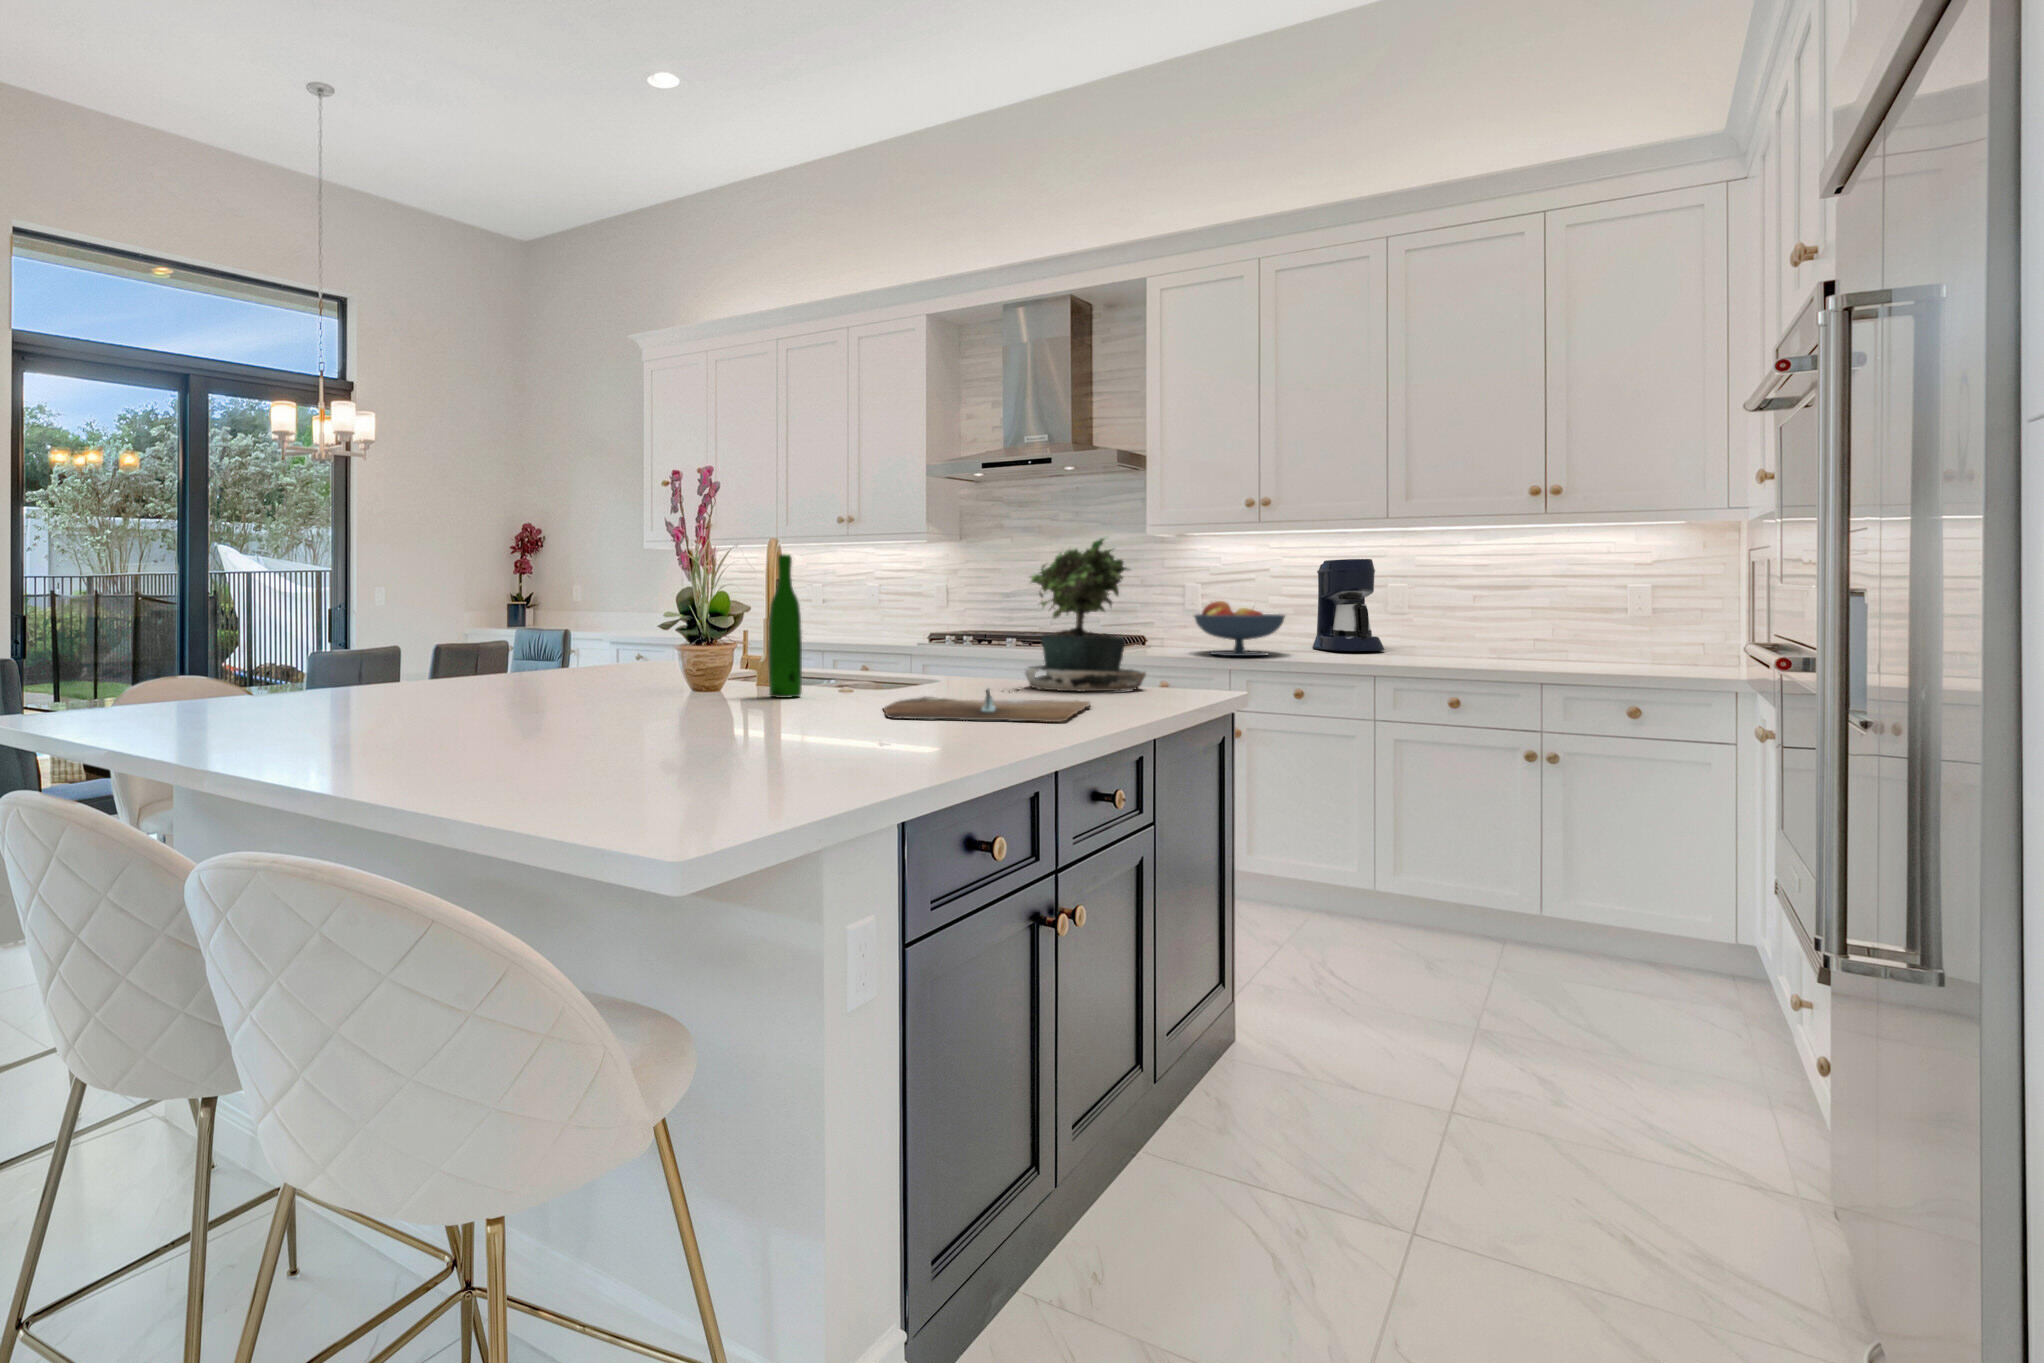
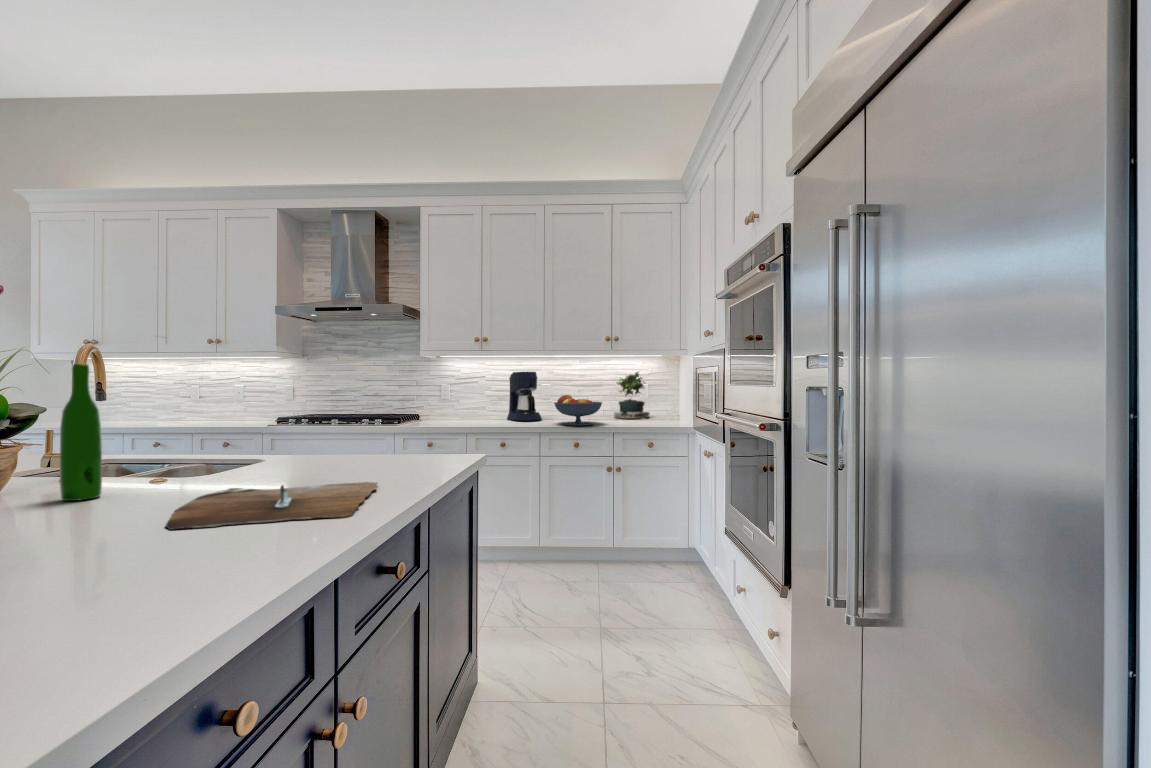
potted plant: present [1025,538,1146,692] -> present [614,372,649,419]
fruit bowl: present [1194,601,1285,656] -> present [554,395,602,426]

